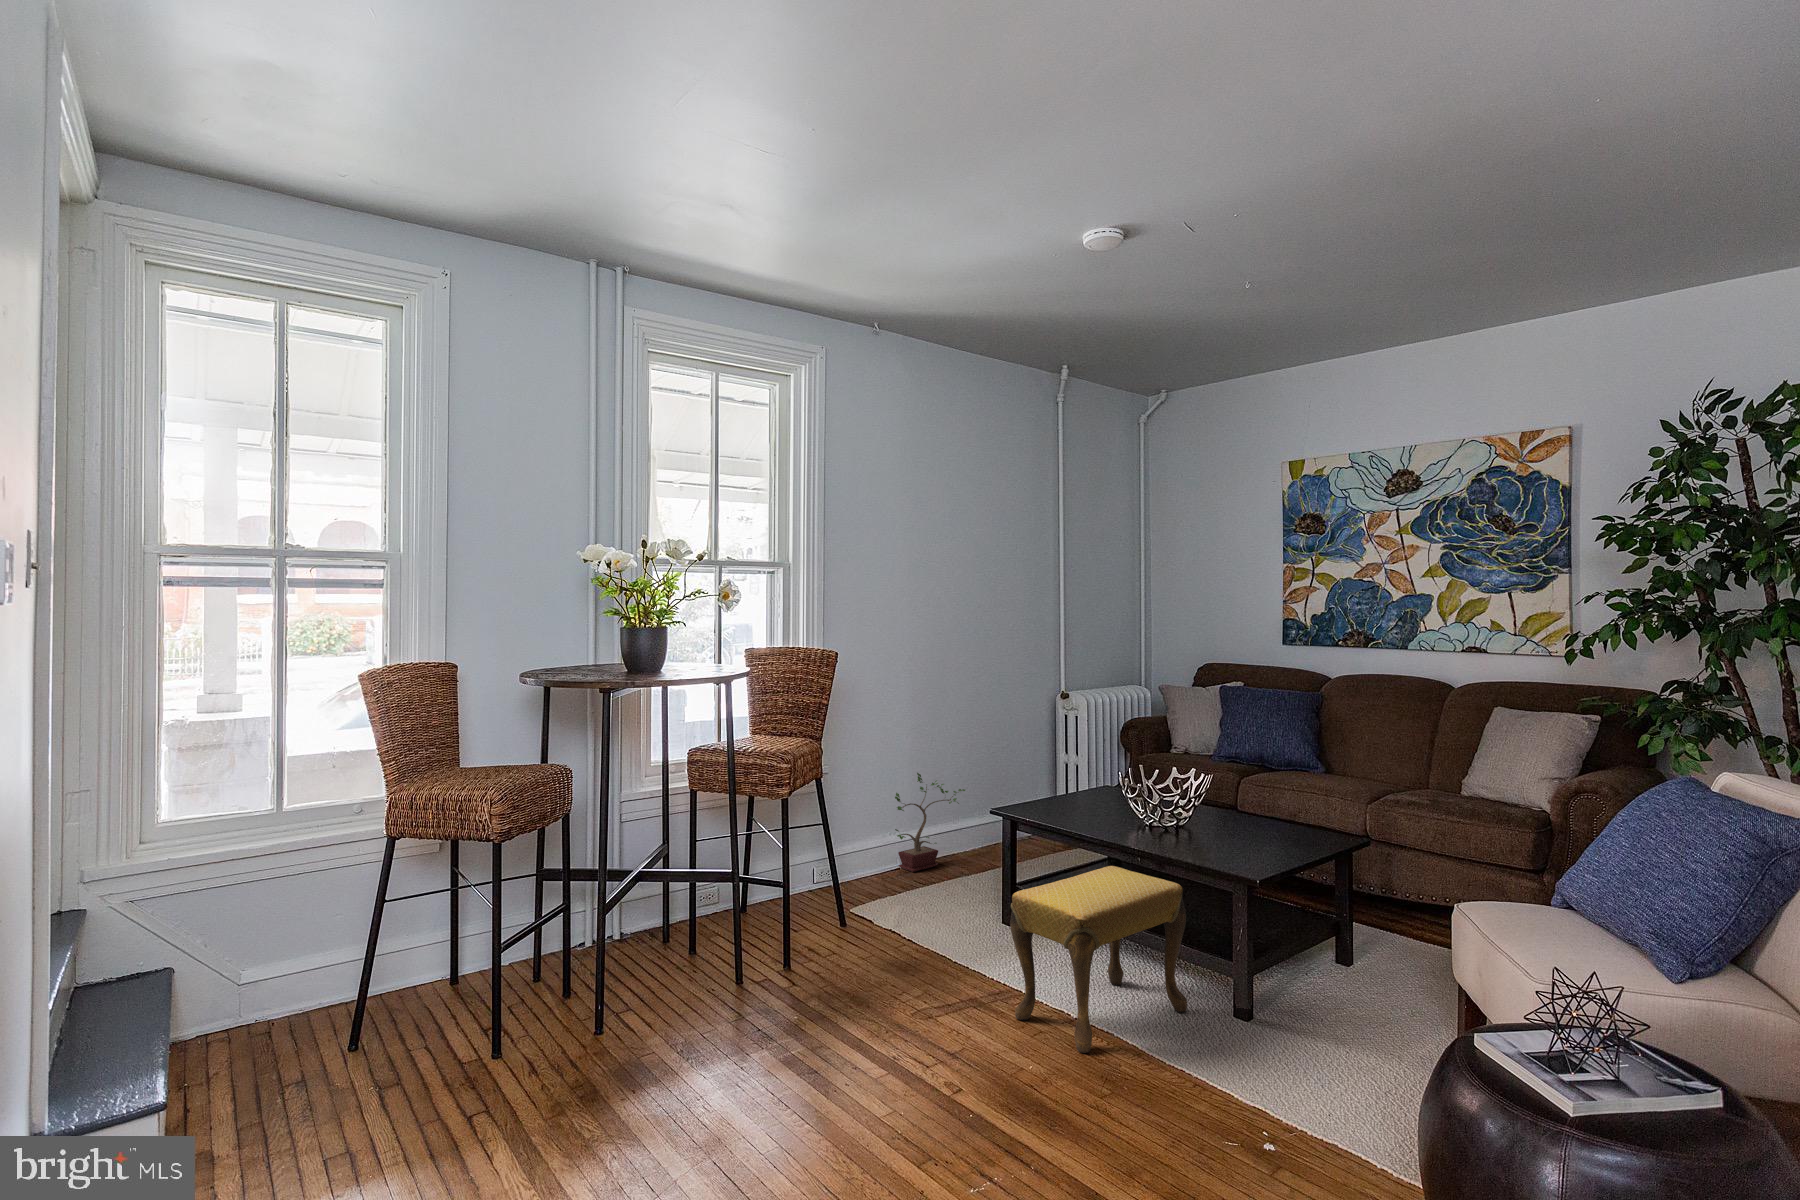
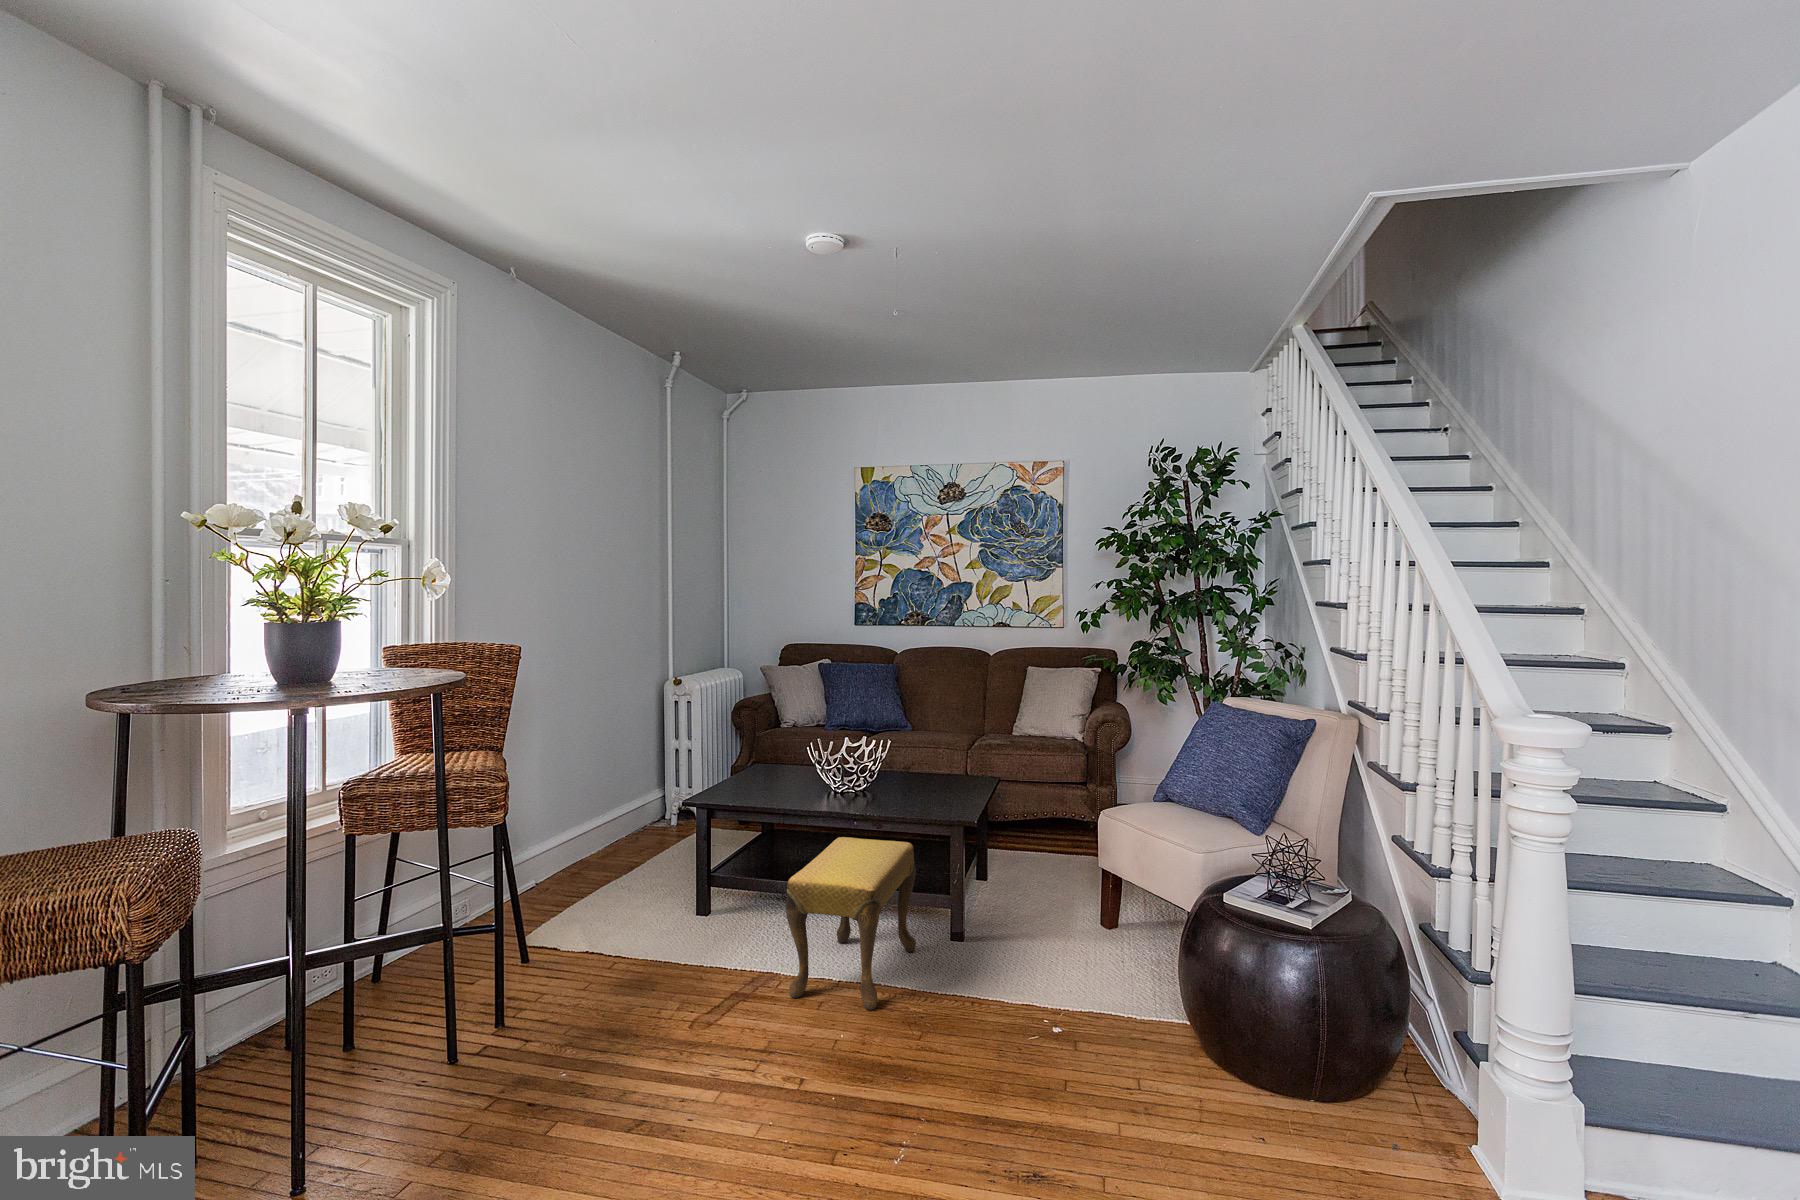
potted plant: present [895,773,965,872] -> none [536,774,604,881]

